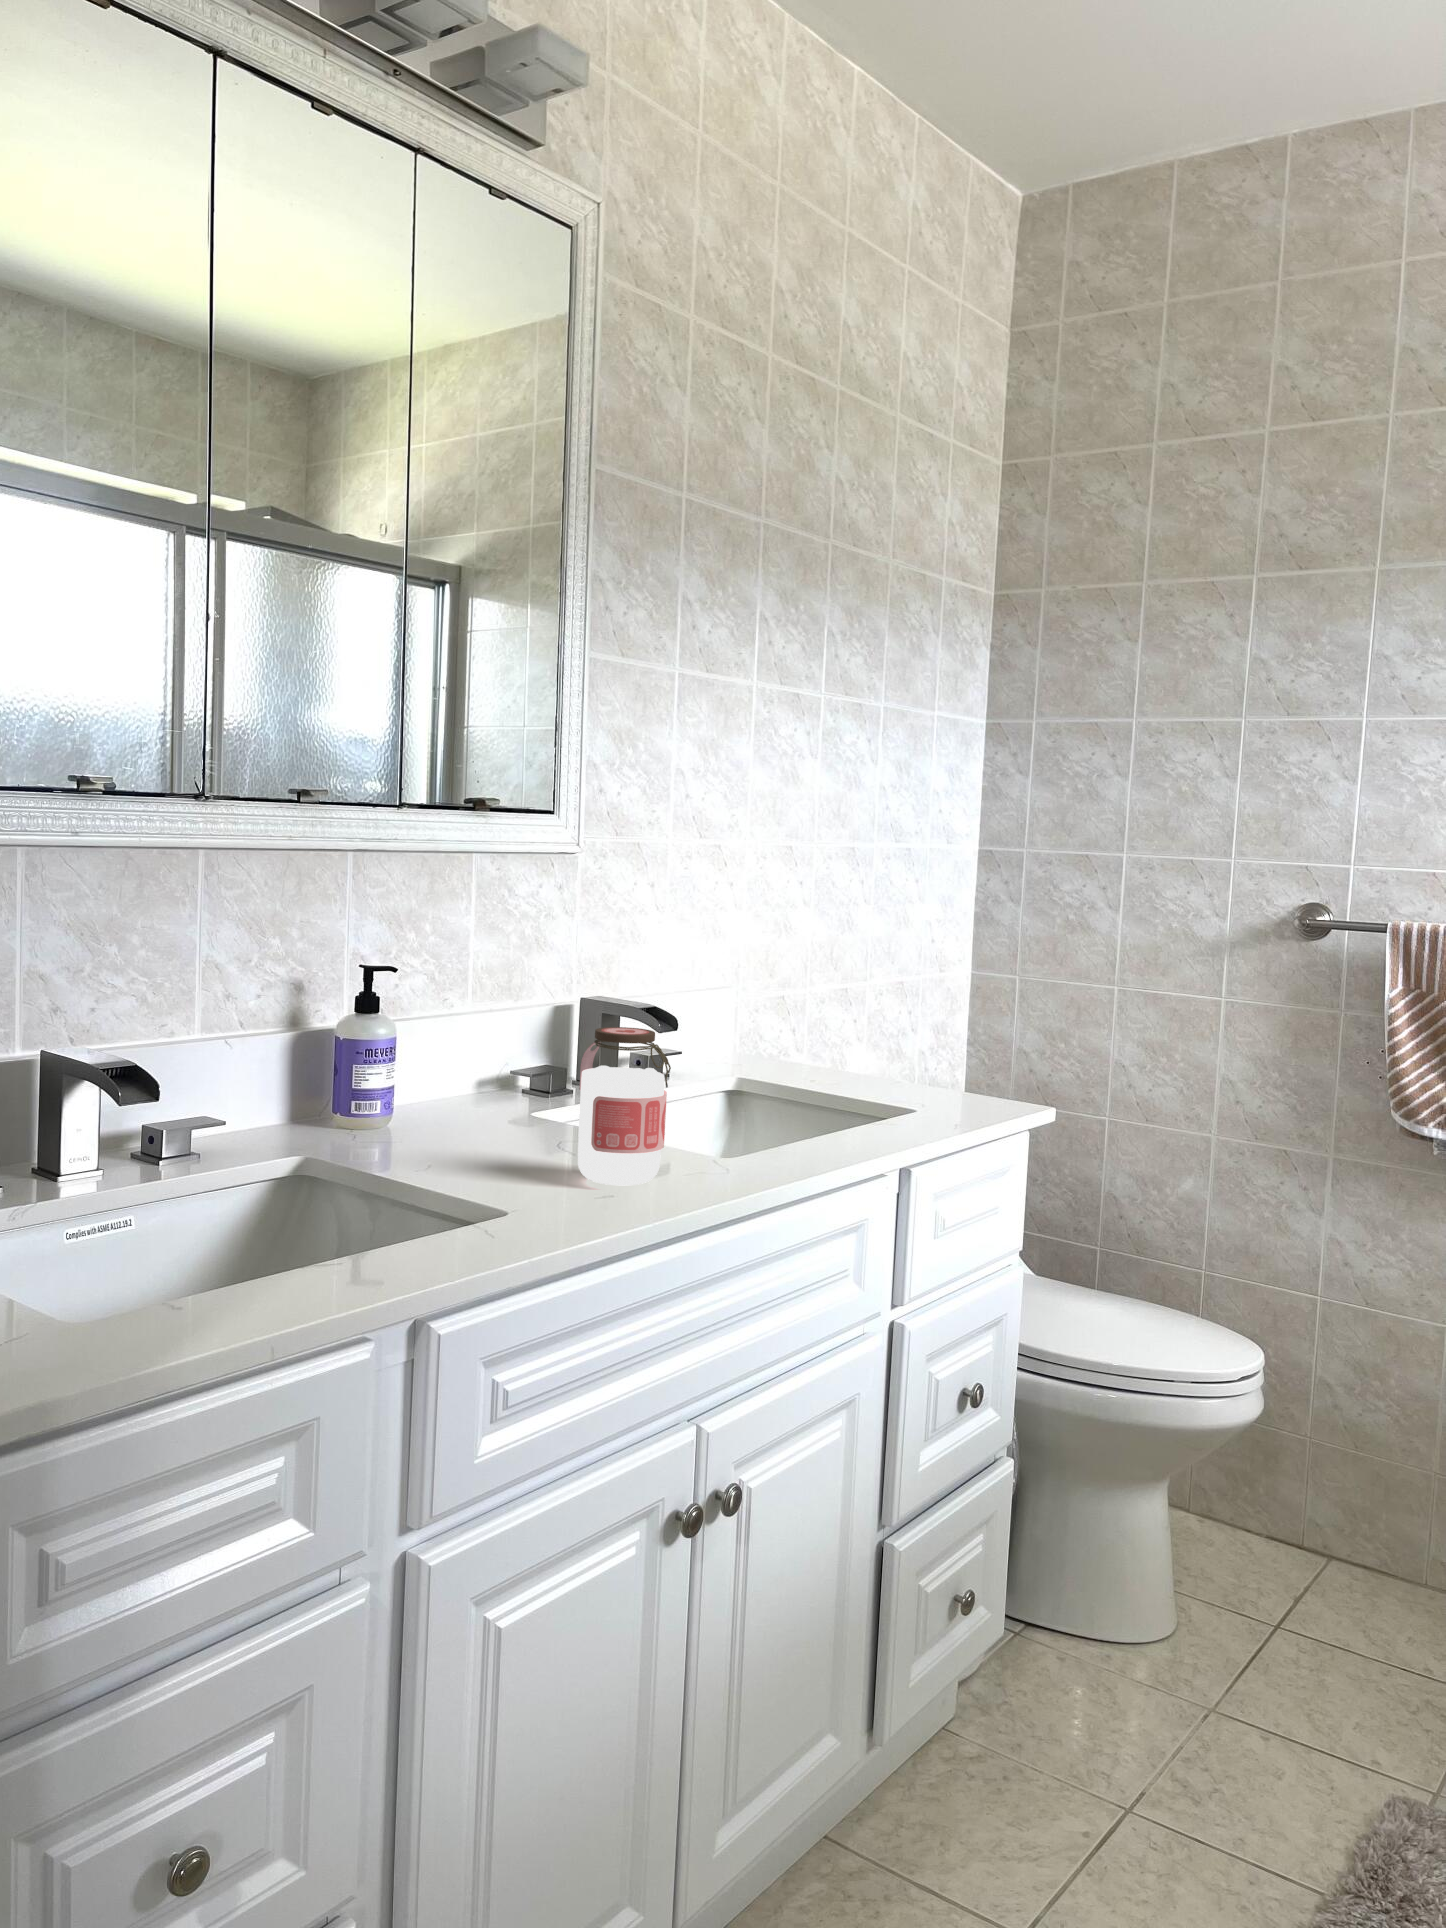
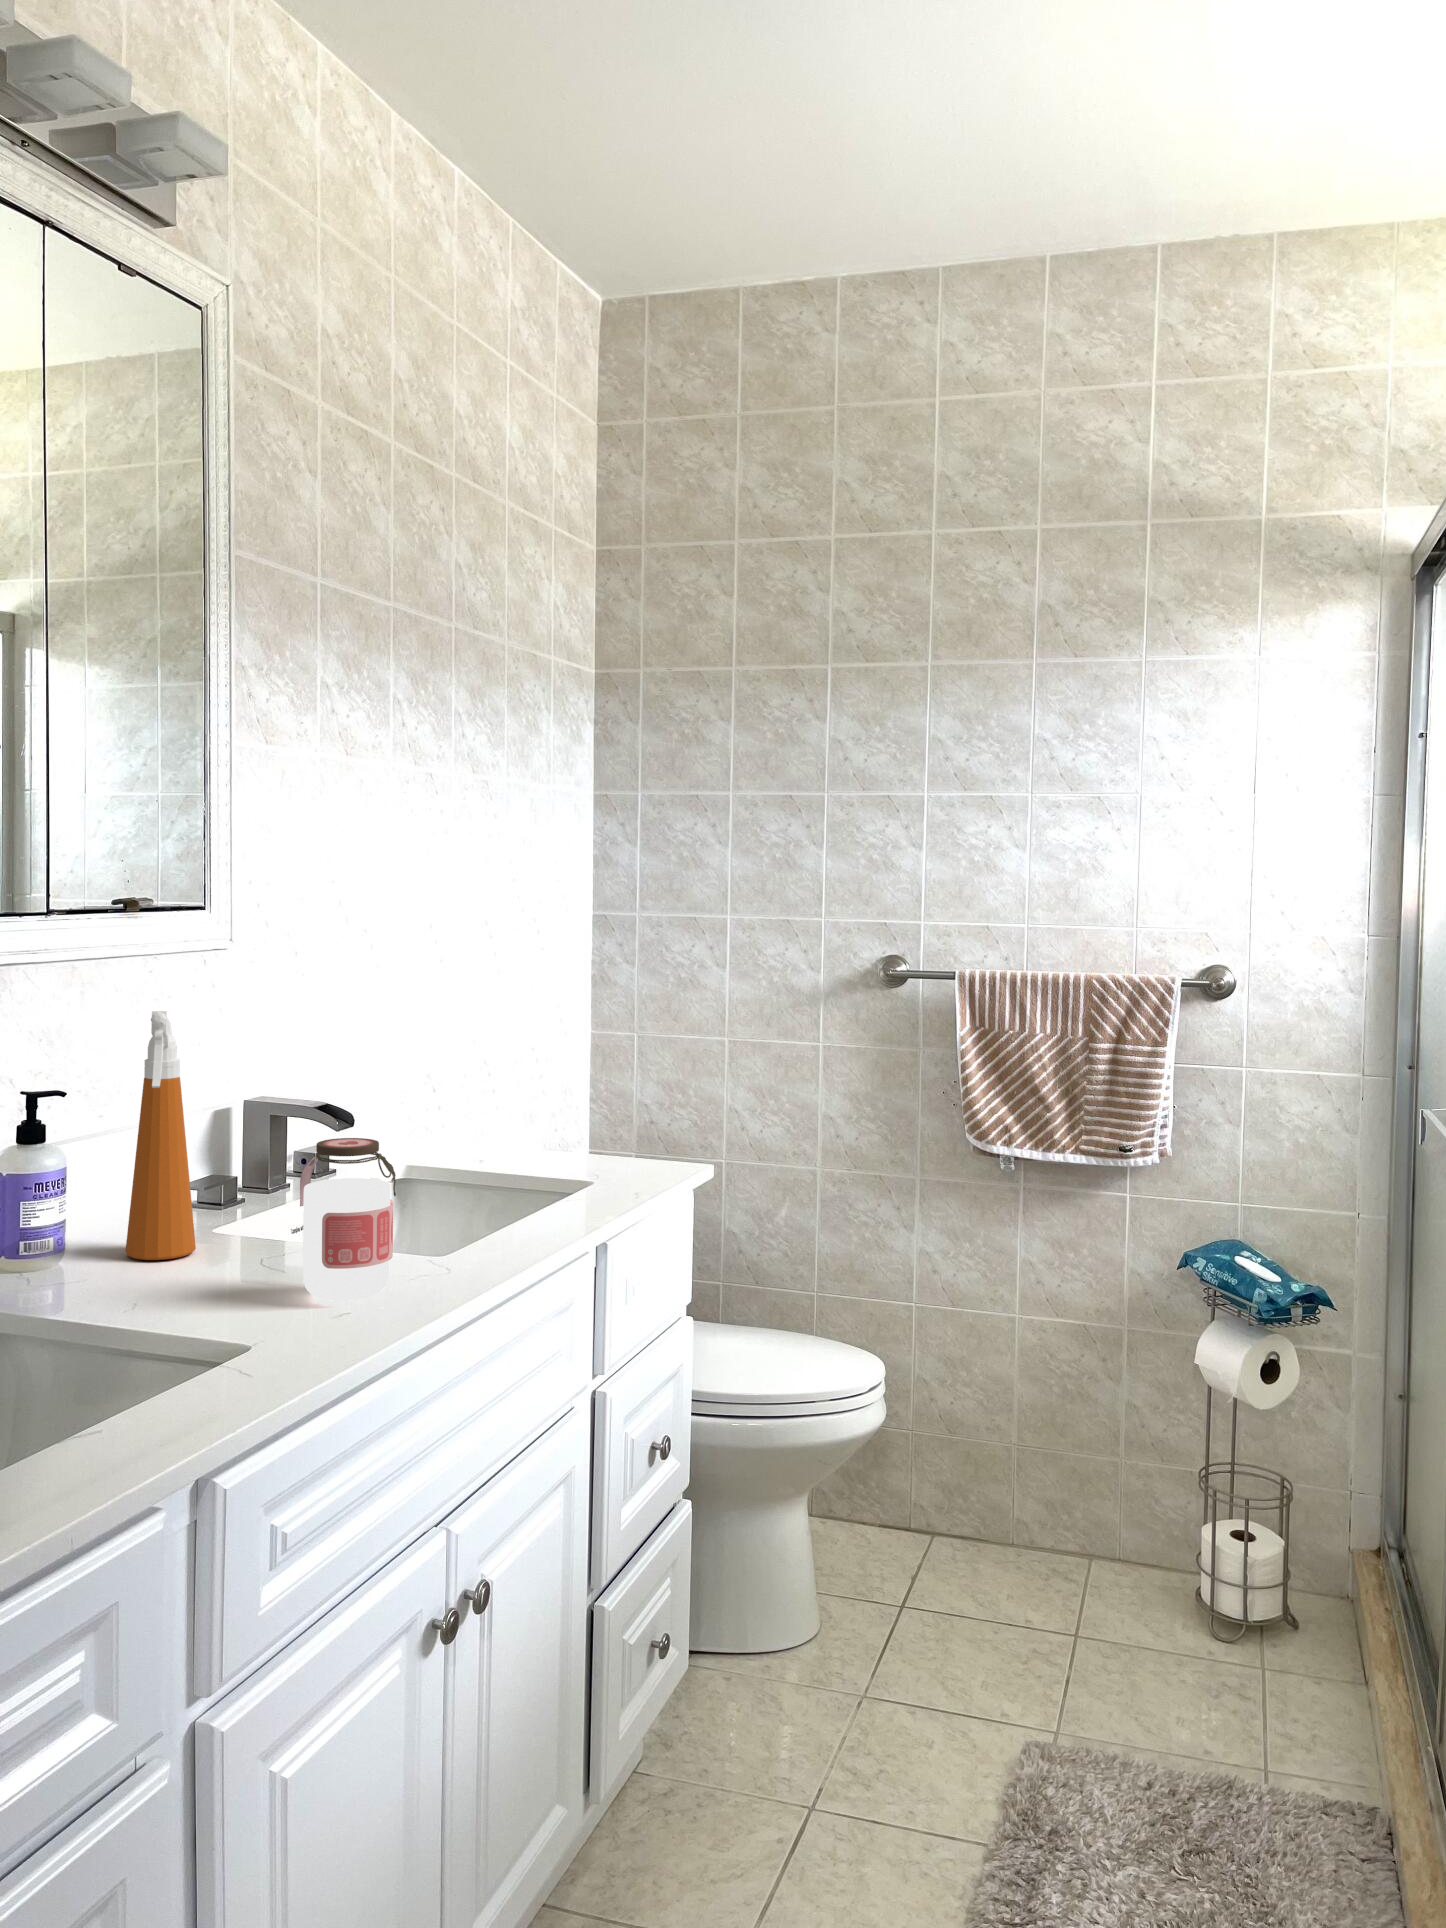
spray bottle: none [443,897,505,1135] -> present [126,1011,196,1260]

